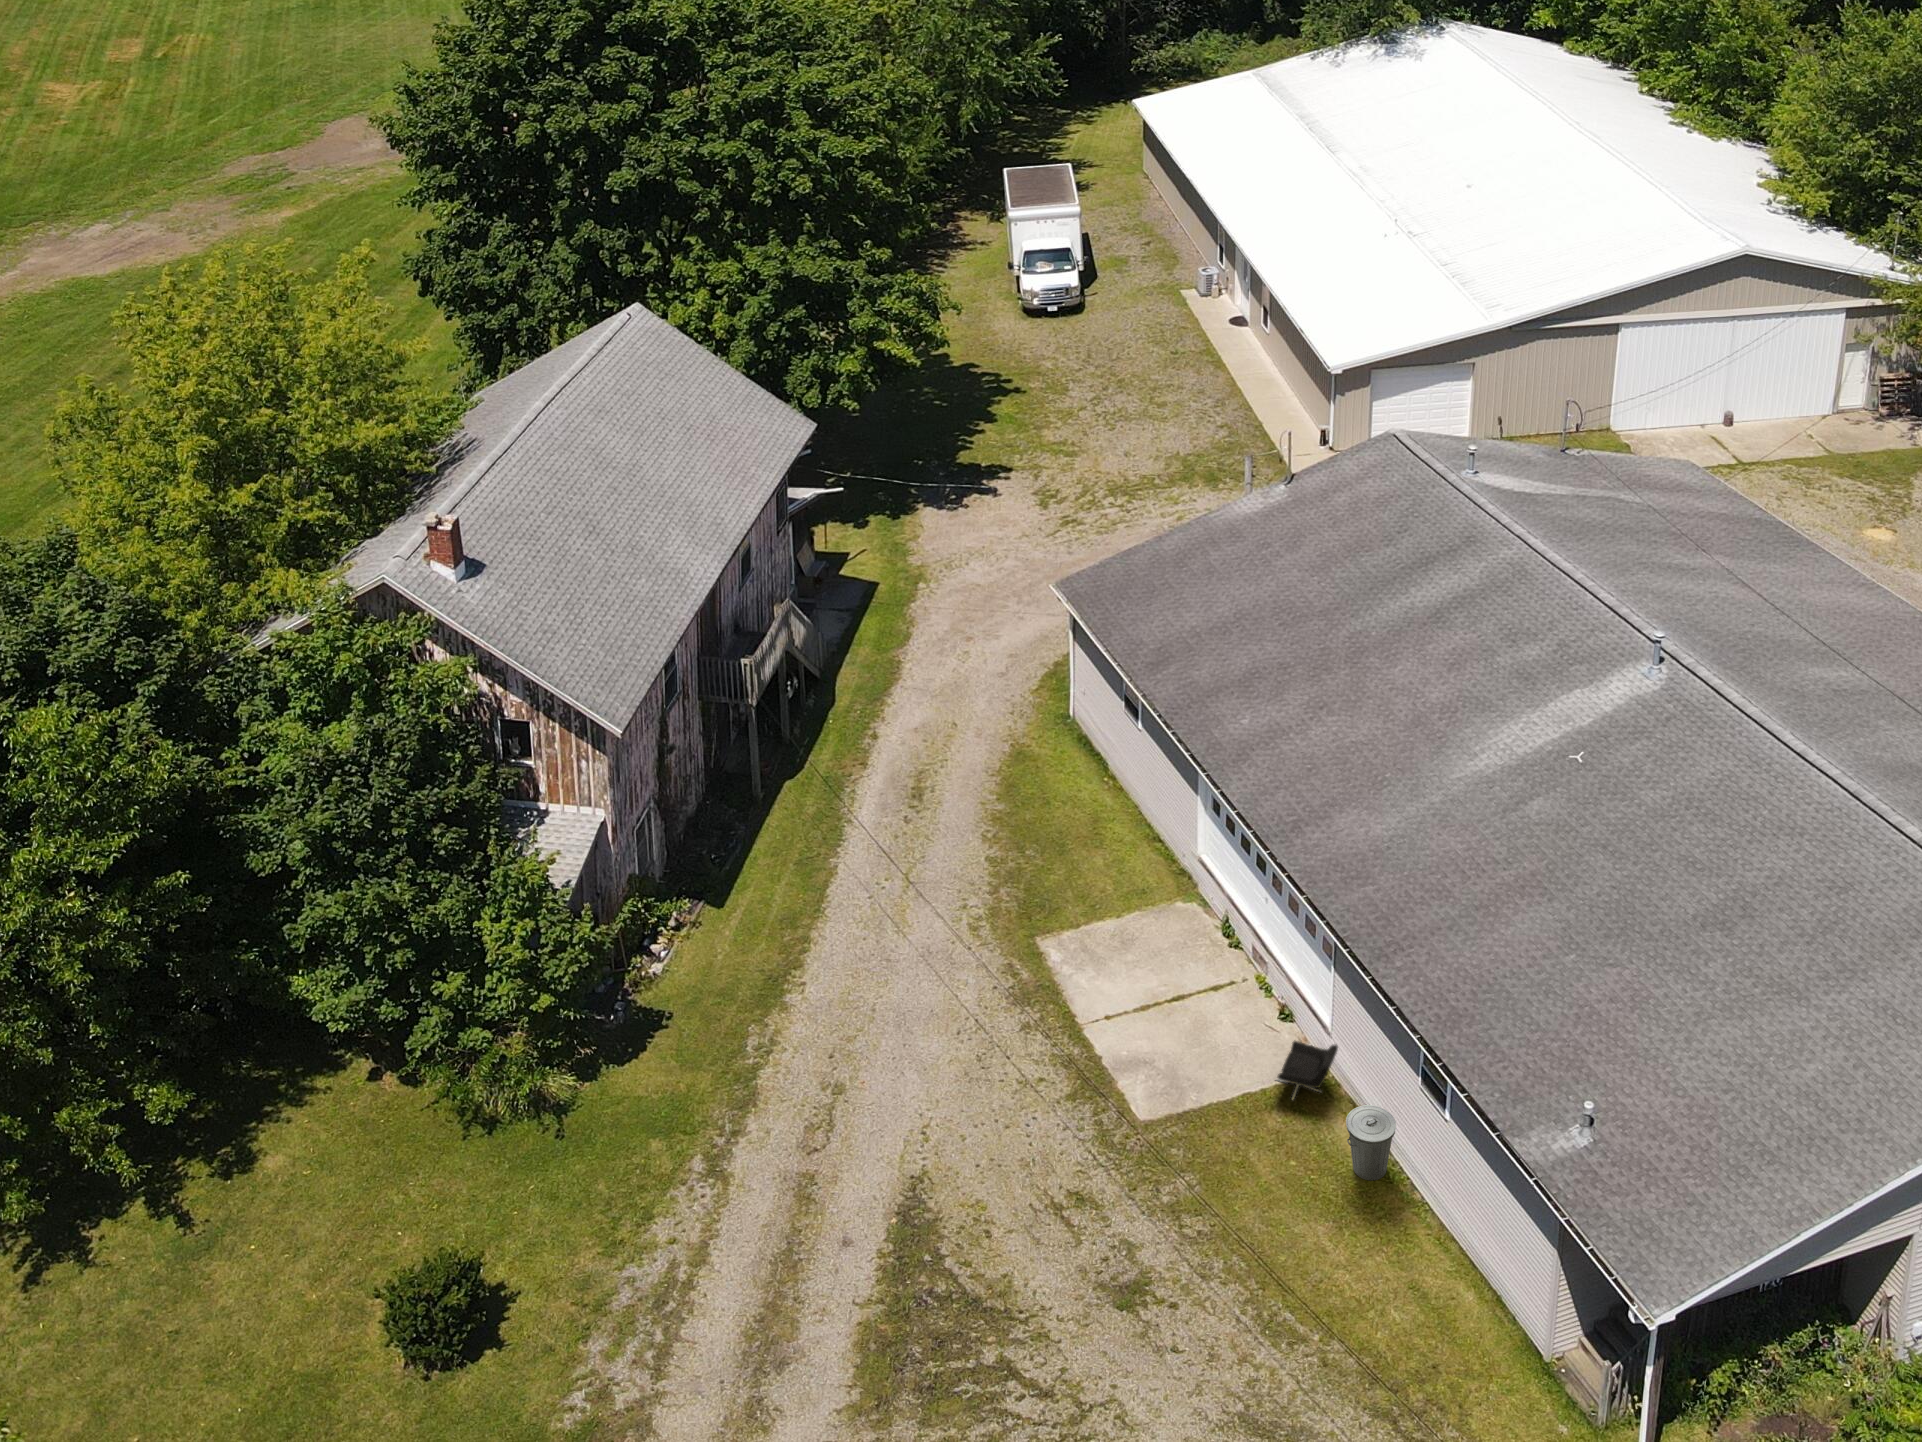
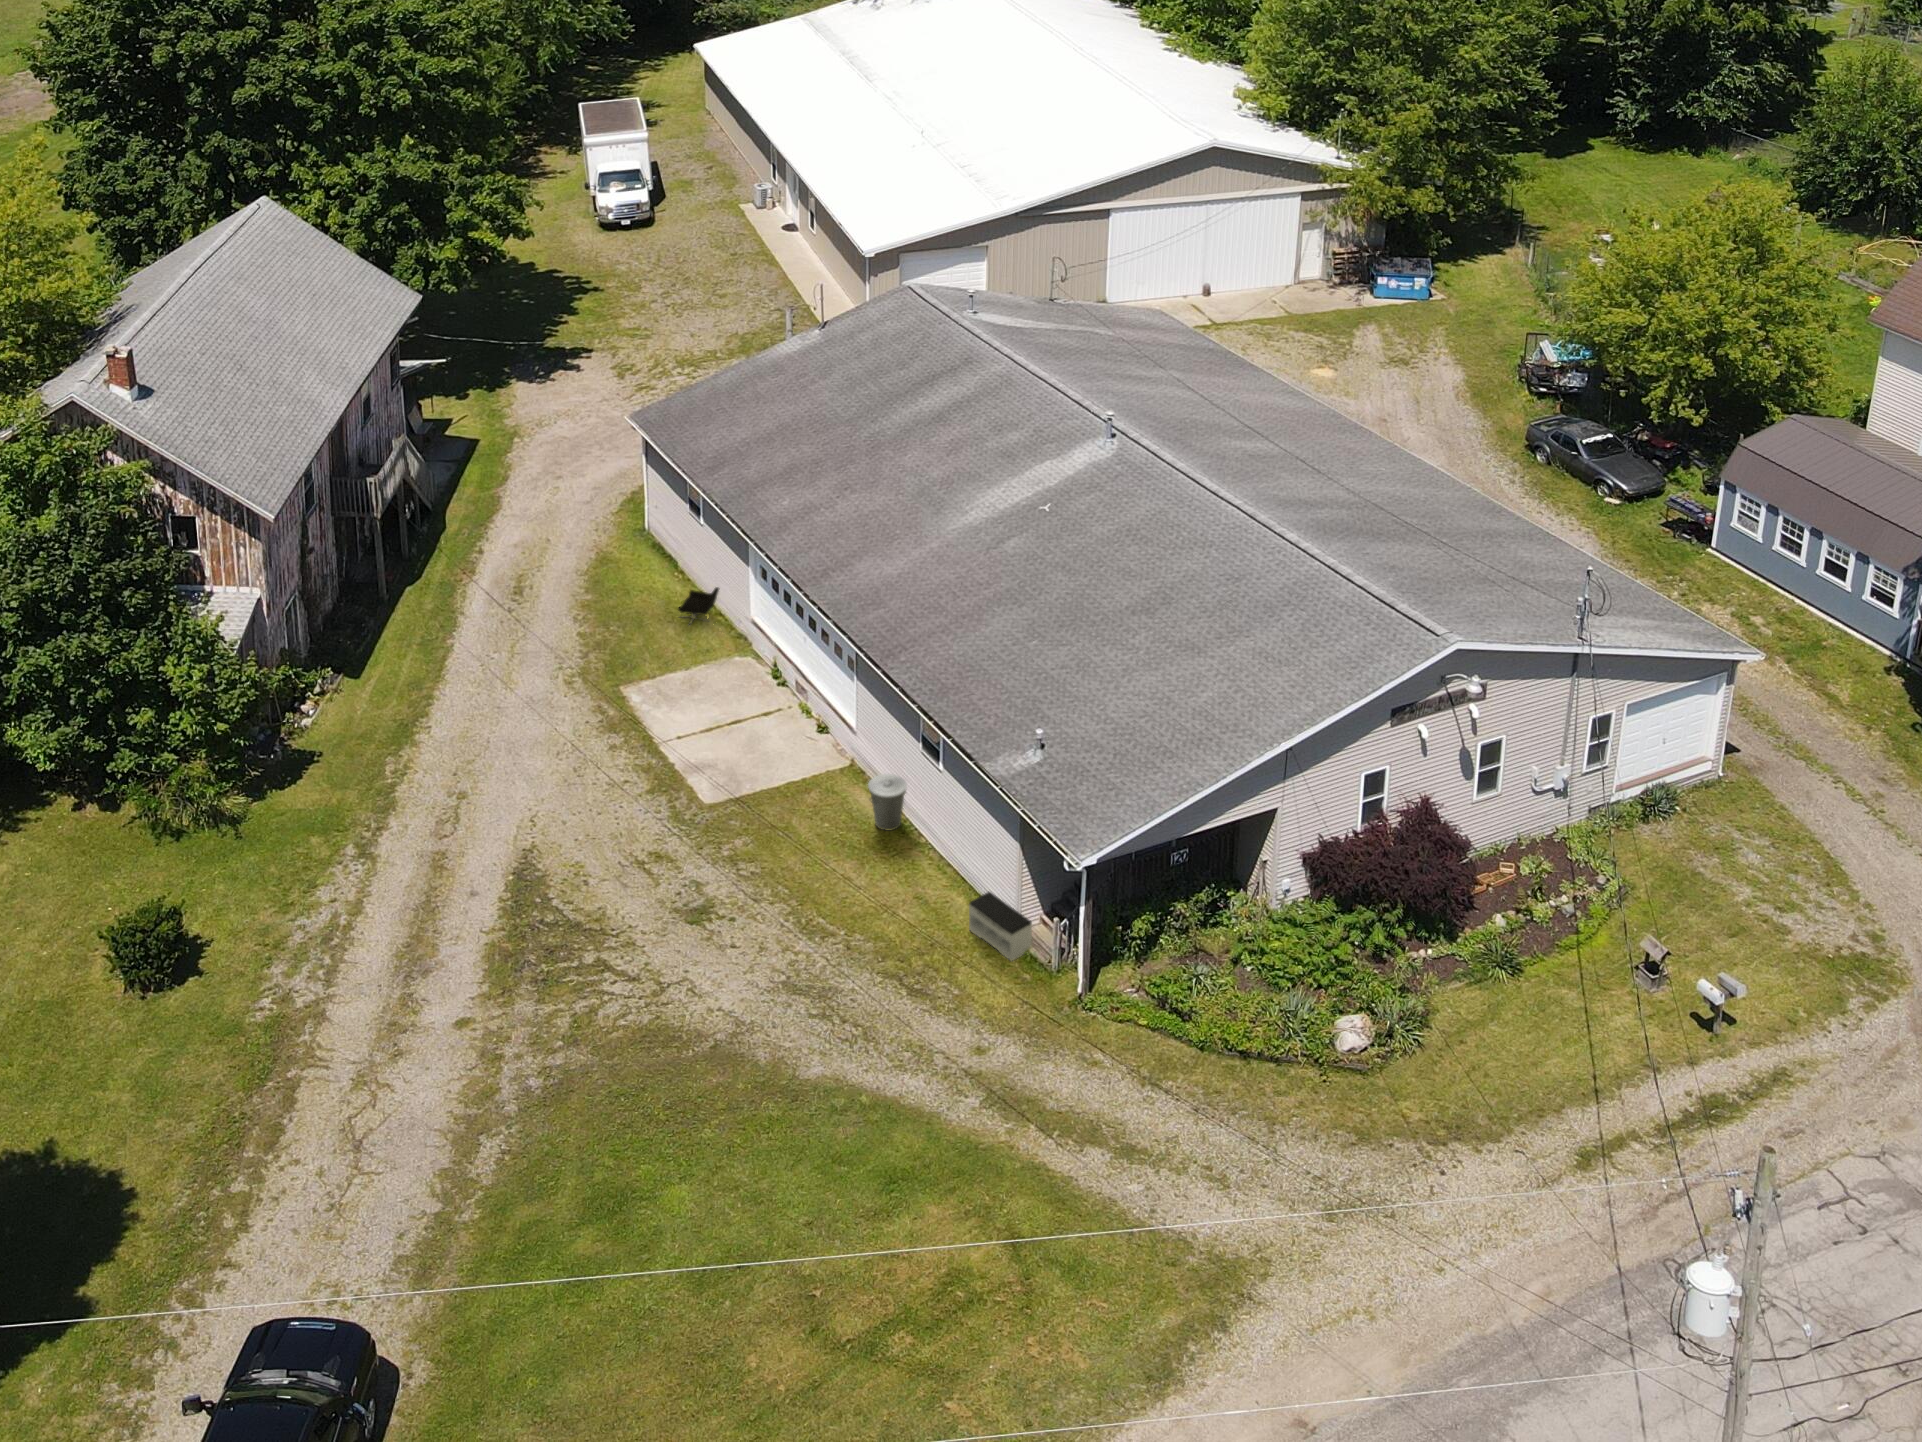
lounge chair: present [1277,1041,1338,1100] -> present [678,587,719,624]
bench: none [1482,1302,1570,1410] -> present [969,891,1032,961]

